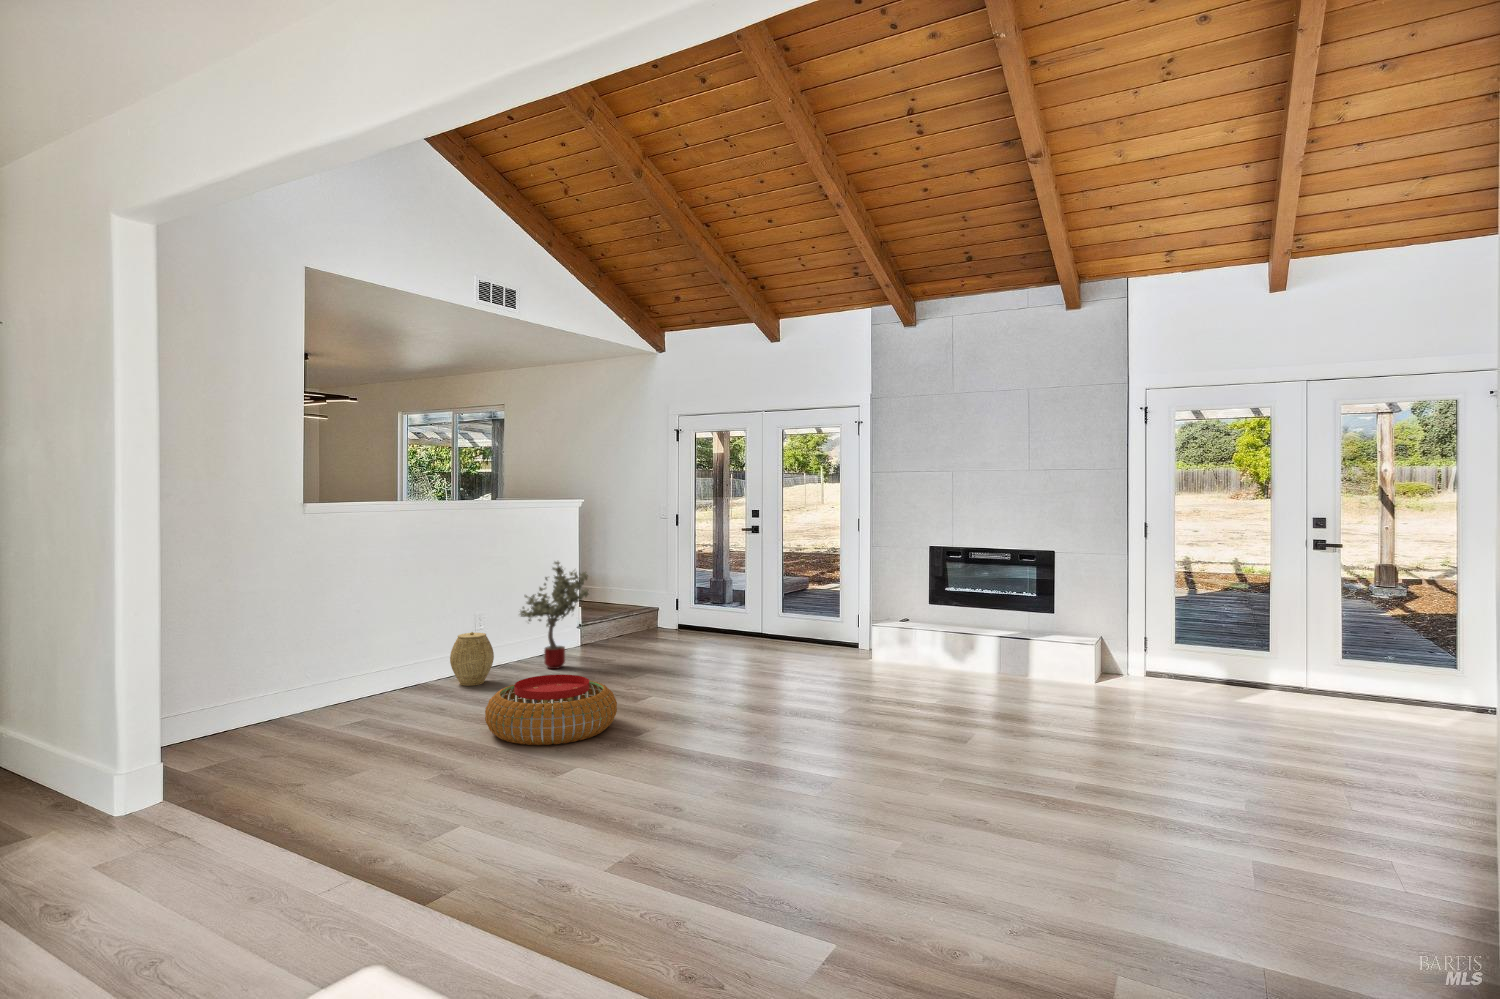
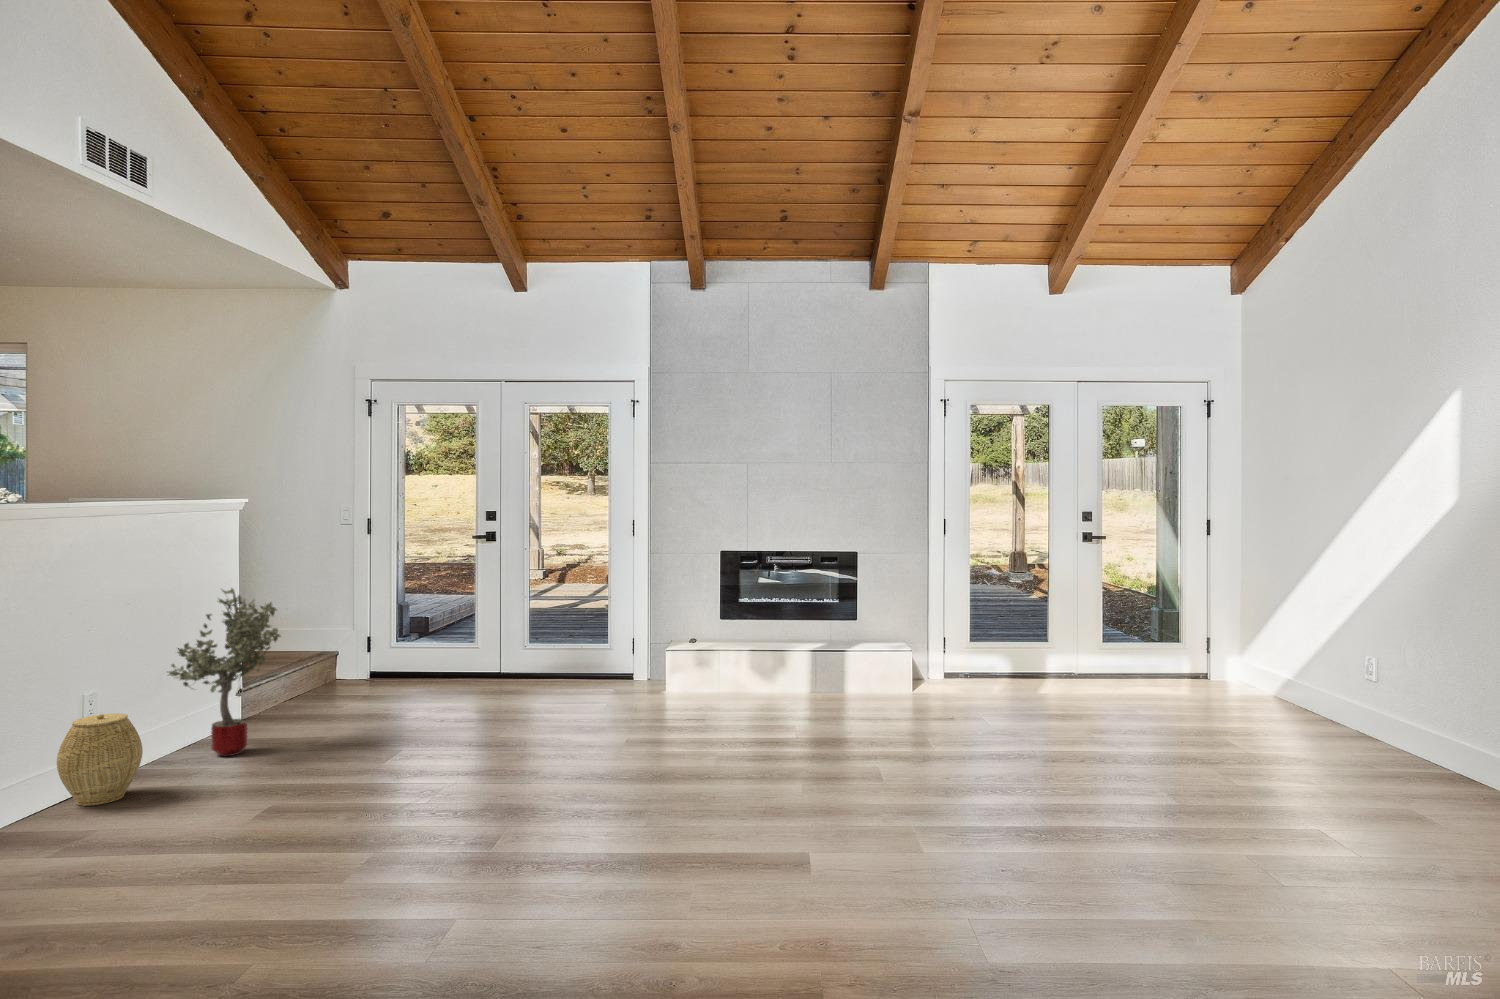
pouf: present [485,675,617,745] -> none [224,762,446,887]

